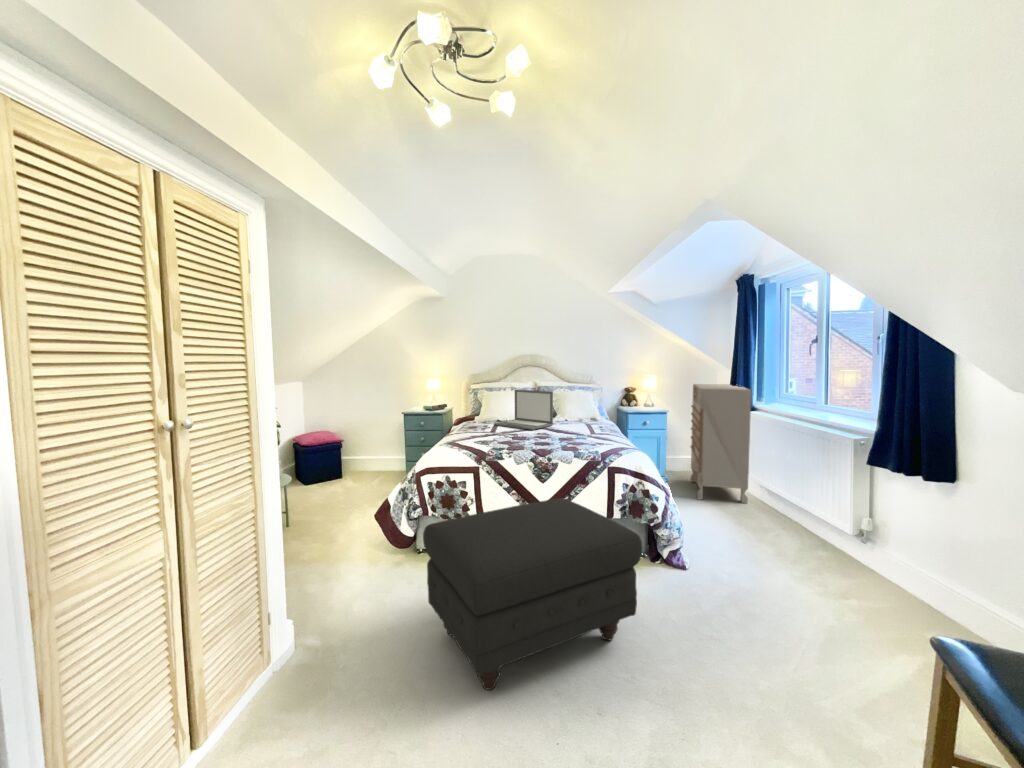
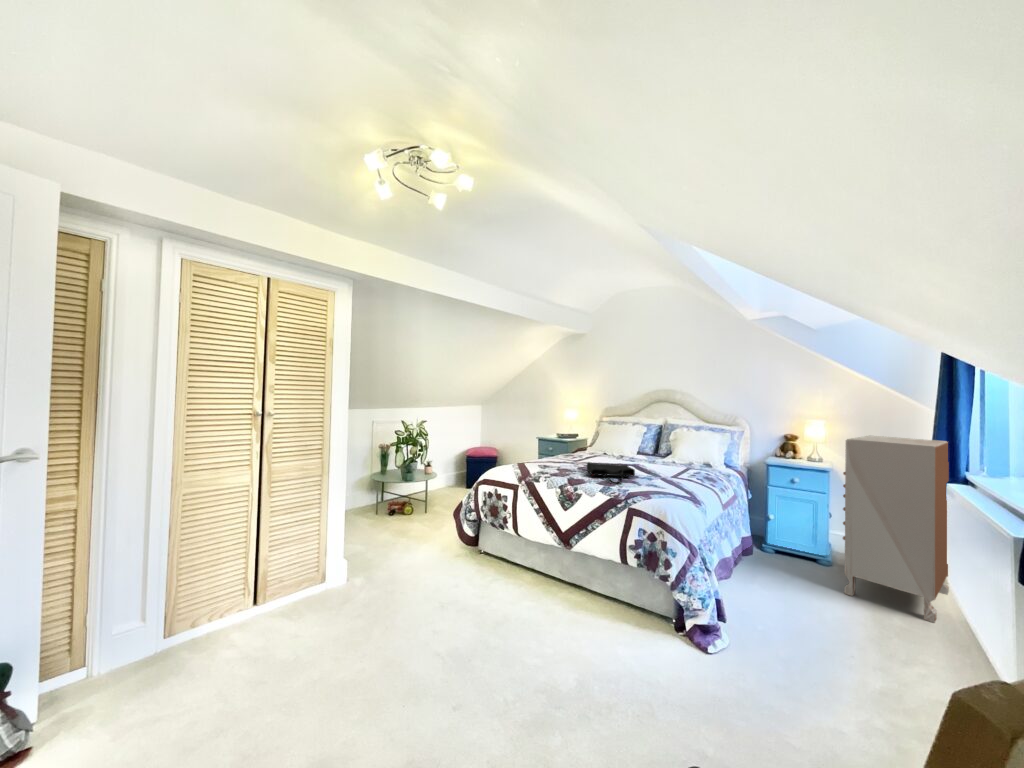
laptop: present [494,389,553,430] -> none [593,424,650,464]
tote bag: none [526,429,580,449] -> present [587,462,635,484]
ottoman: present [423,498,642,690] -> none [350,513,549,679]

